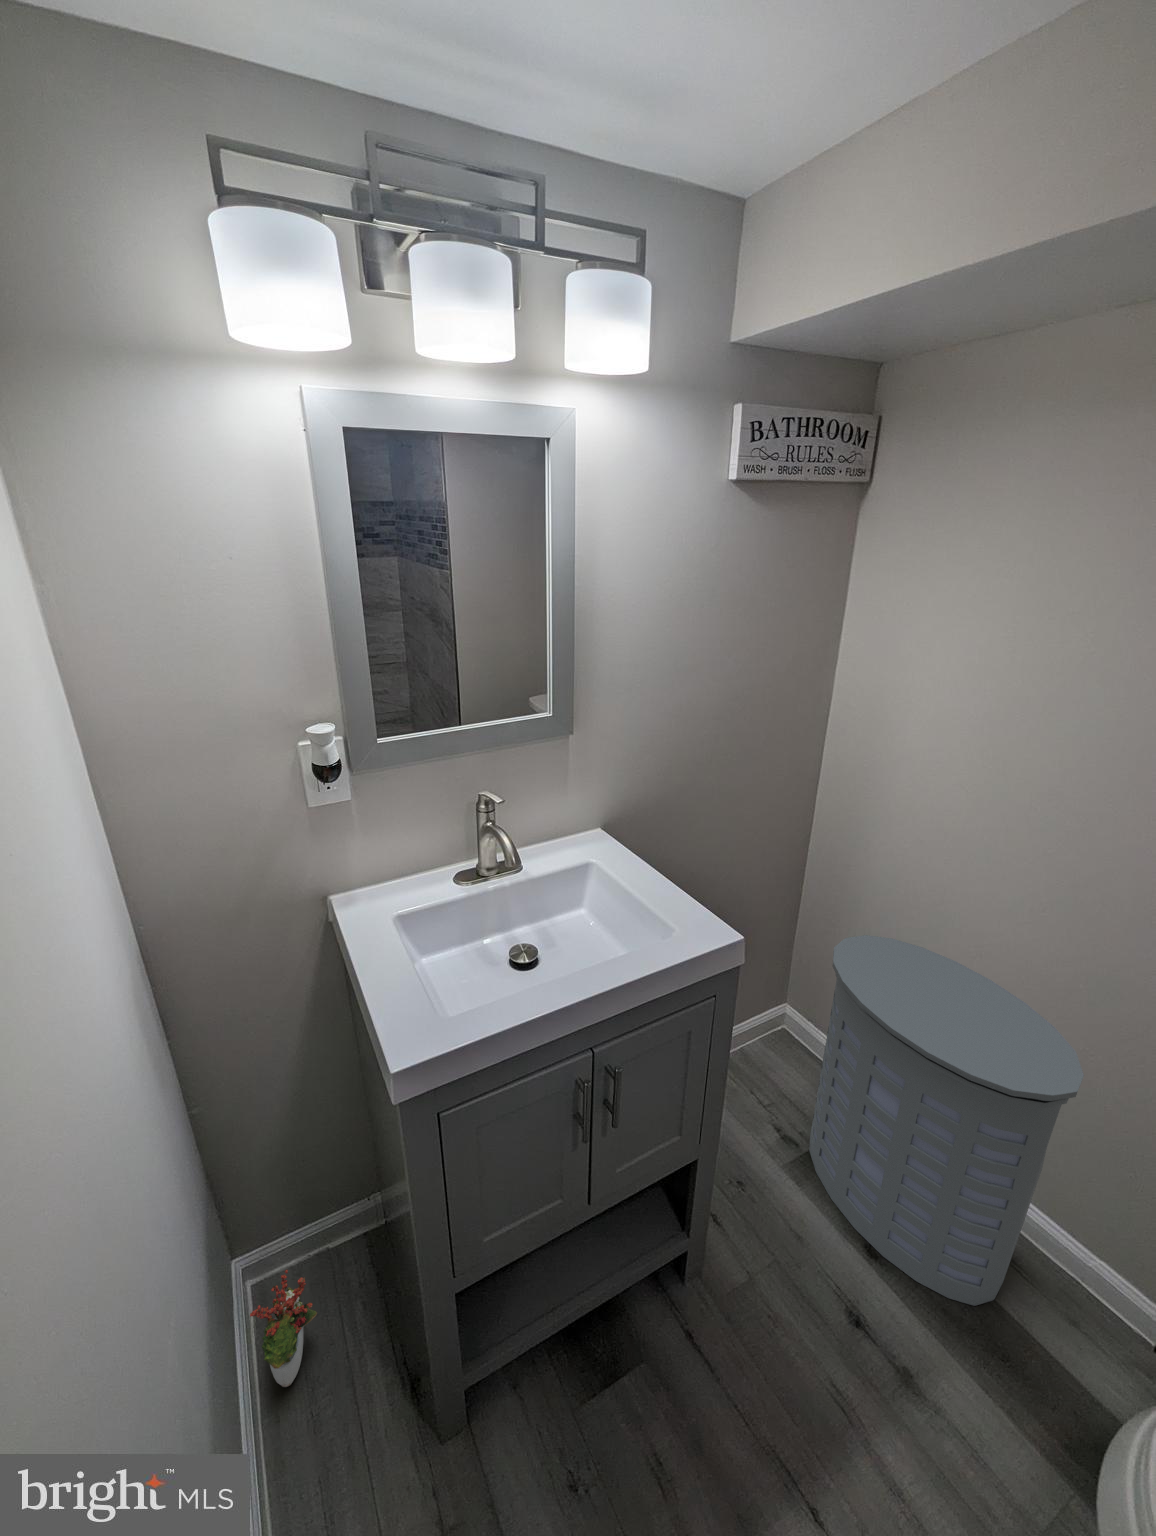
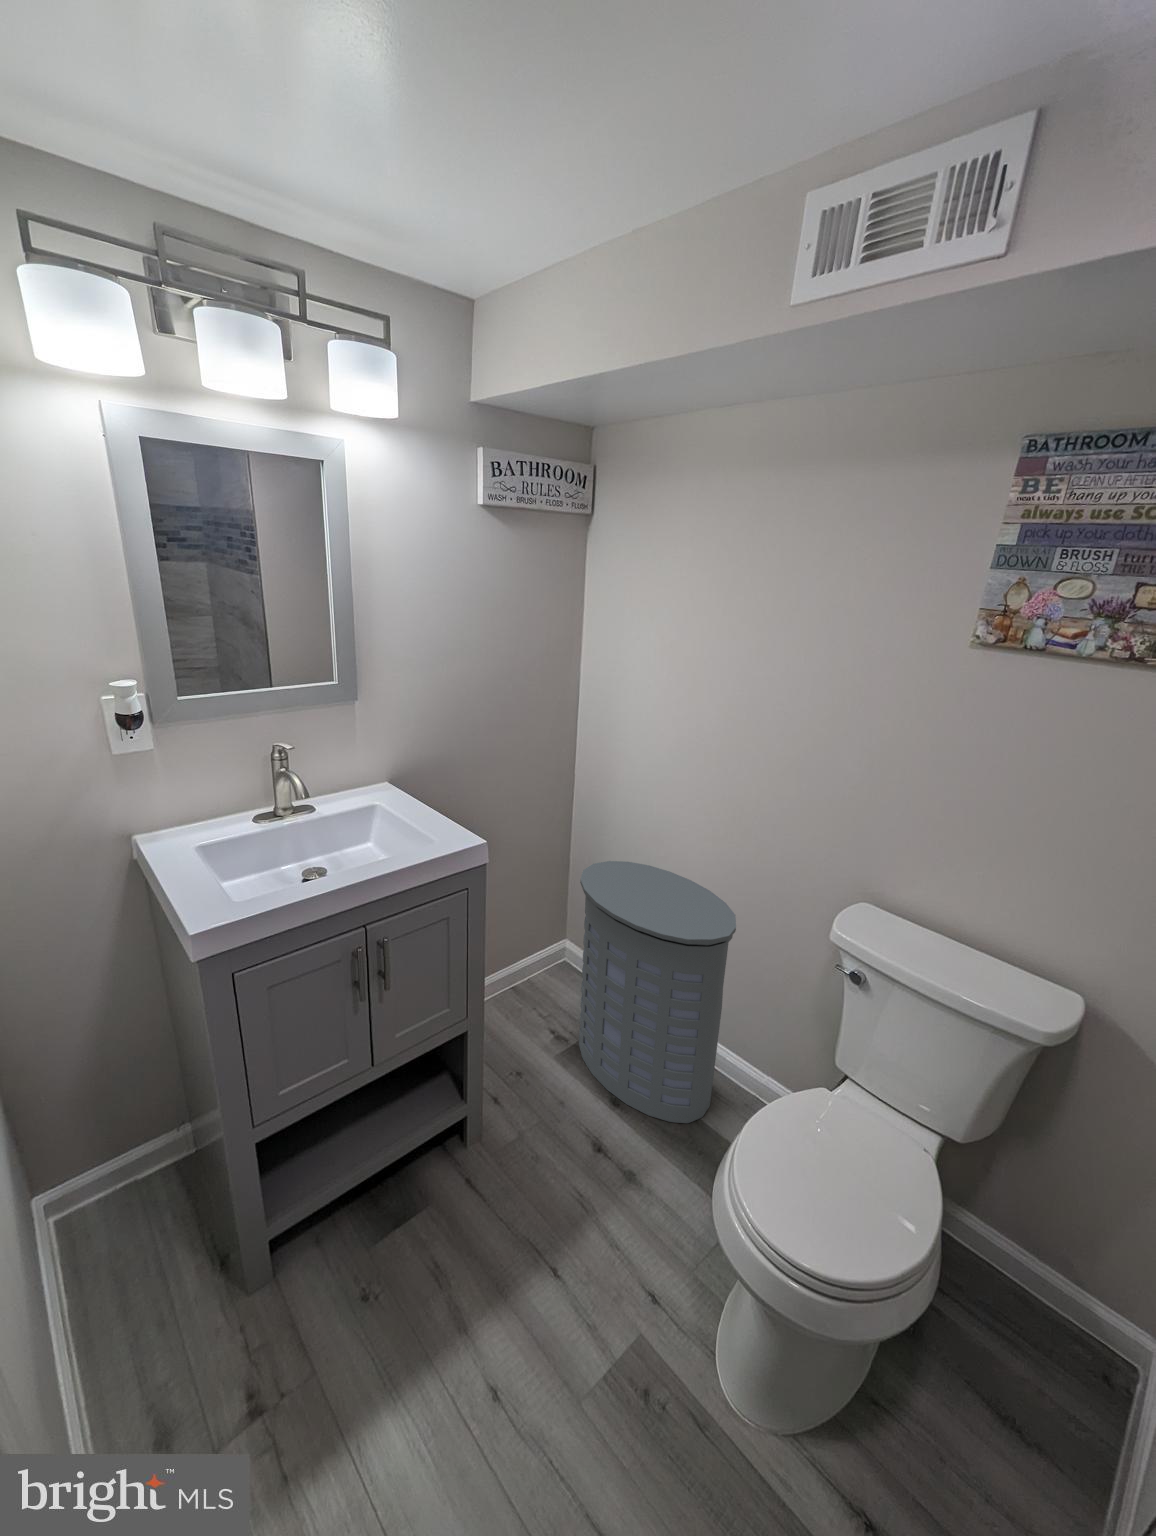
decorative plant: present [250,1270,317,1387] -> none [57,1175,126,1286]

